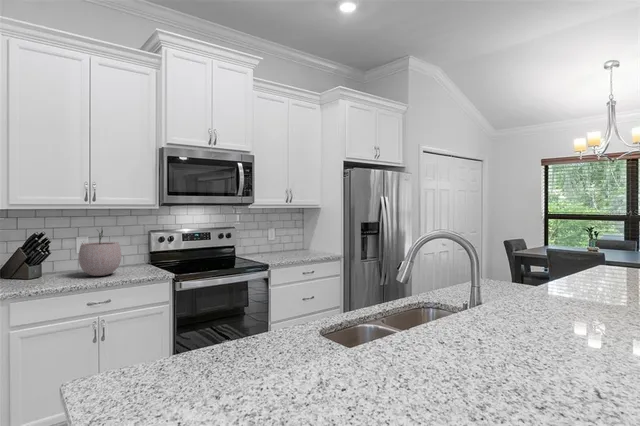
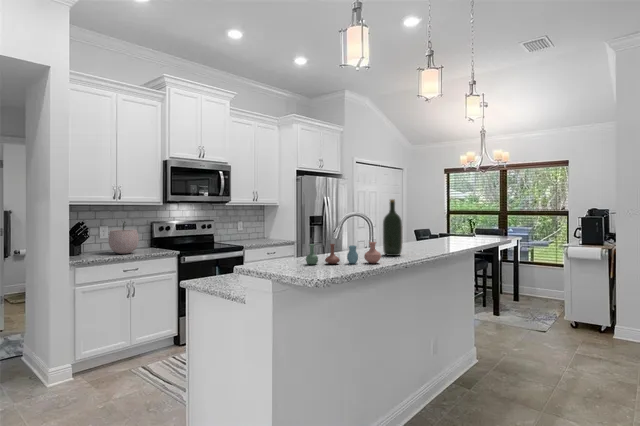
wine bottle: none [523,198,576,338] -> present [383,199,402,256]
vase: none [327,323,558,394] -> present [306,242,381,264]

